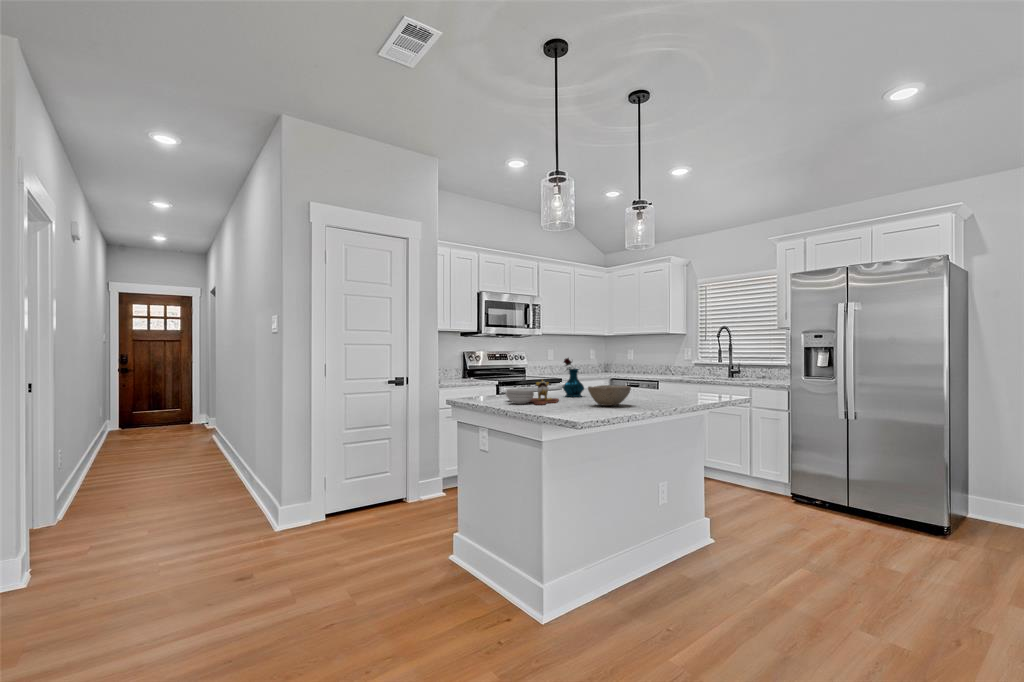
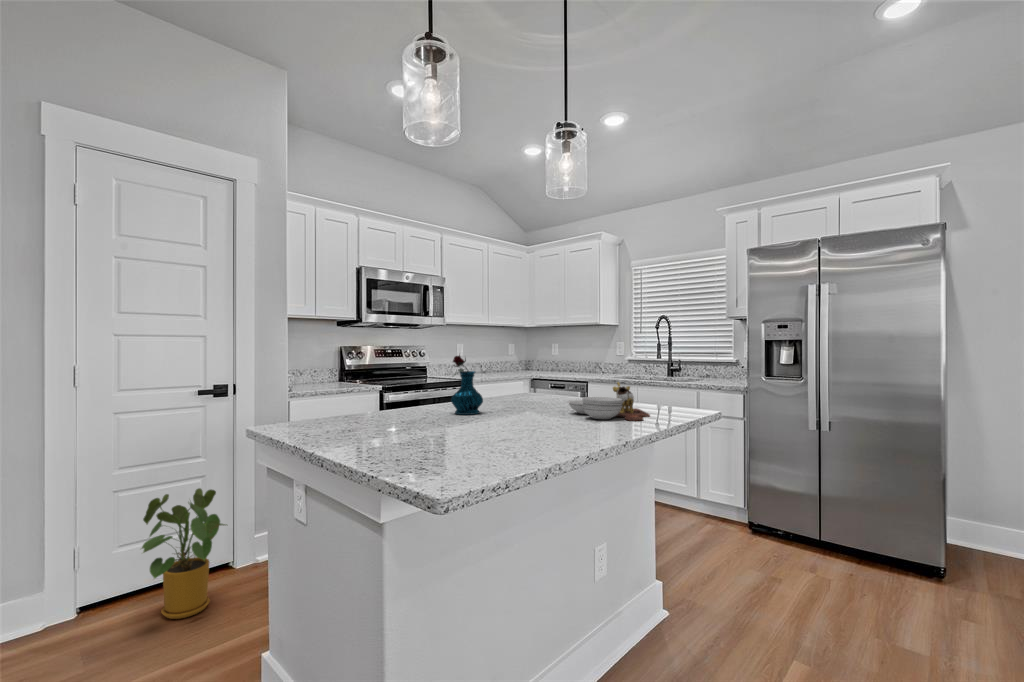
cutting board: present [506,380,559,405] -> present [568,382,650,421]
bowl: present [588,385,631,406] -> none [478,400,549,437]
house plant: none [360,446,415,526] -> present [142,488,227,619]

